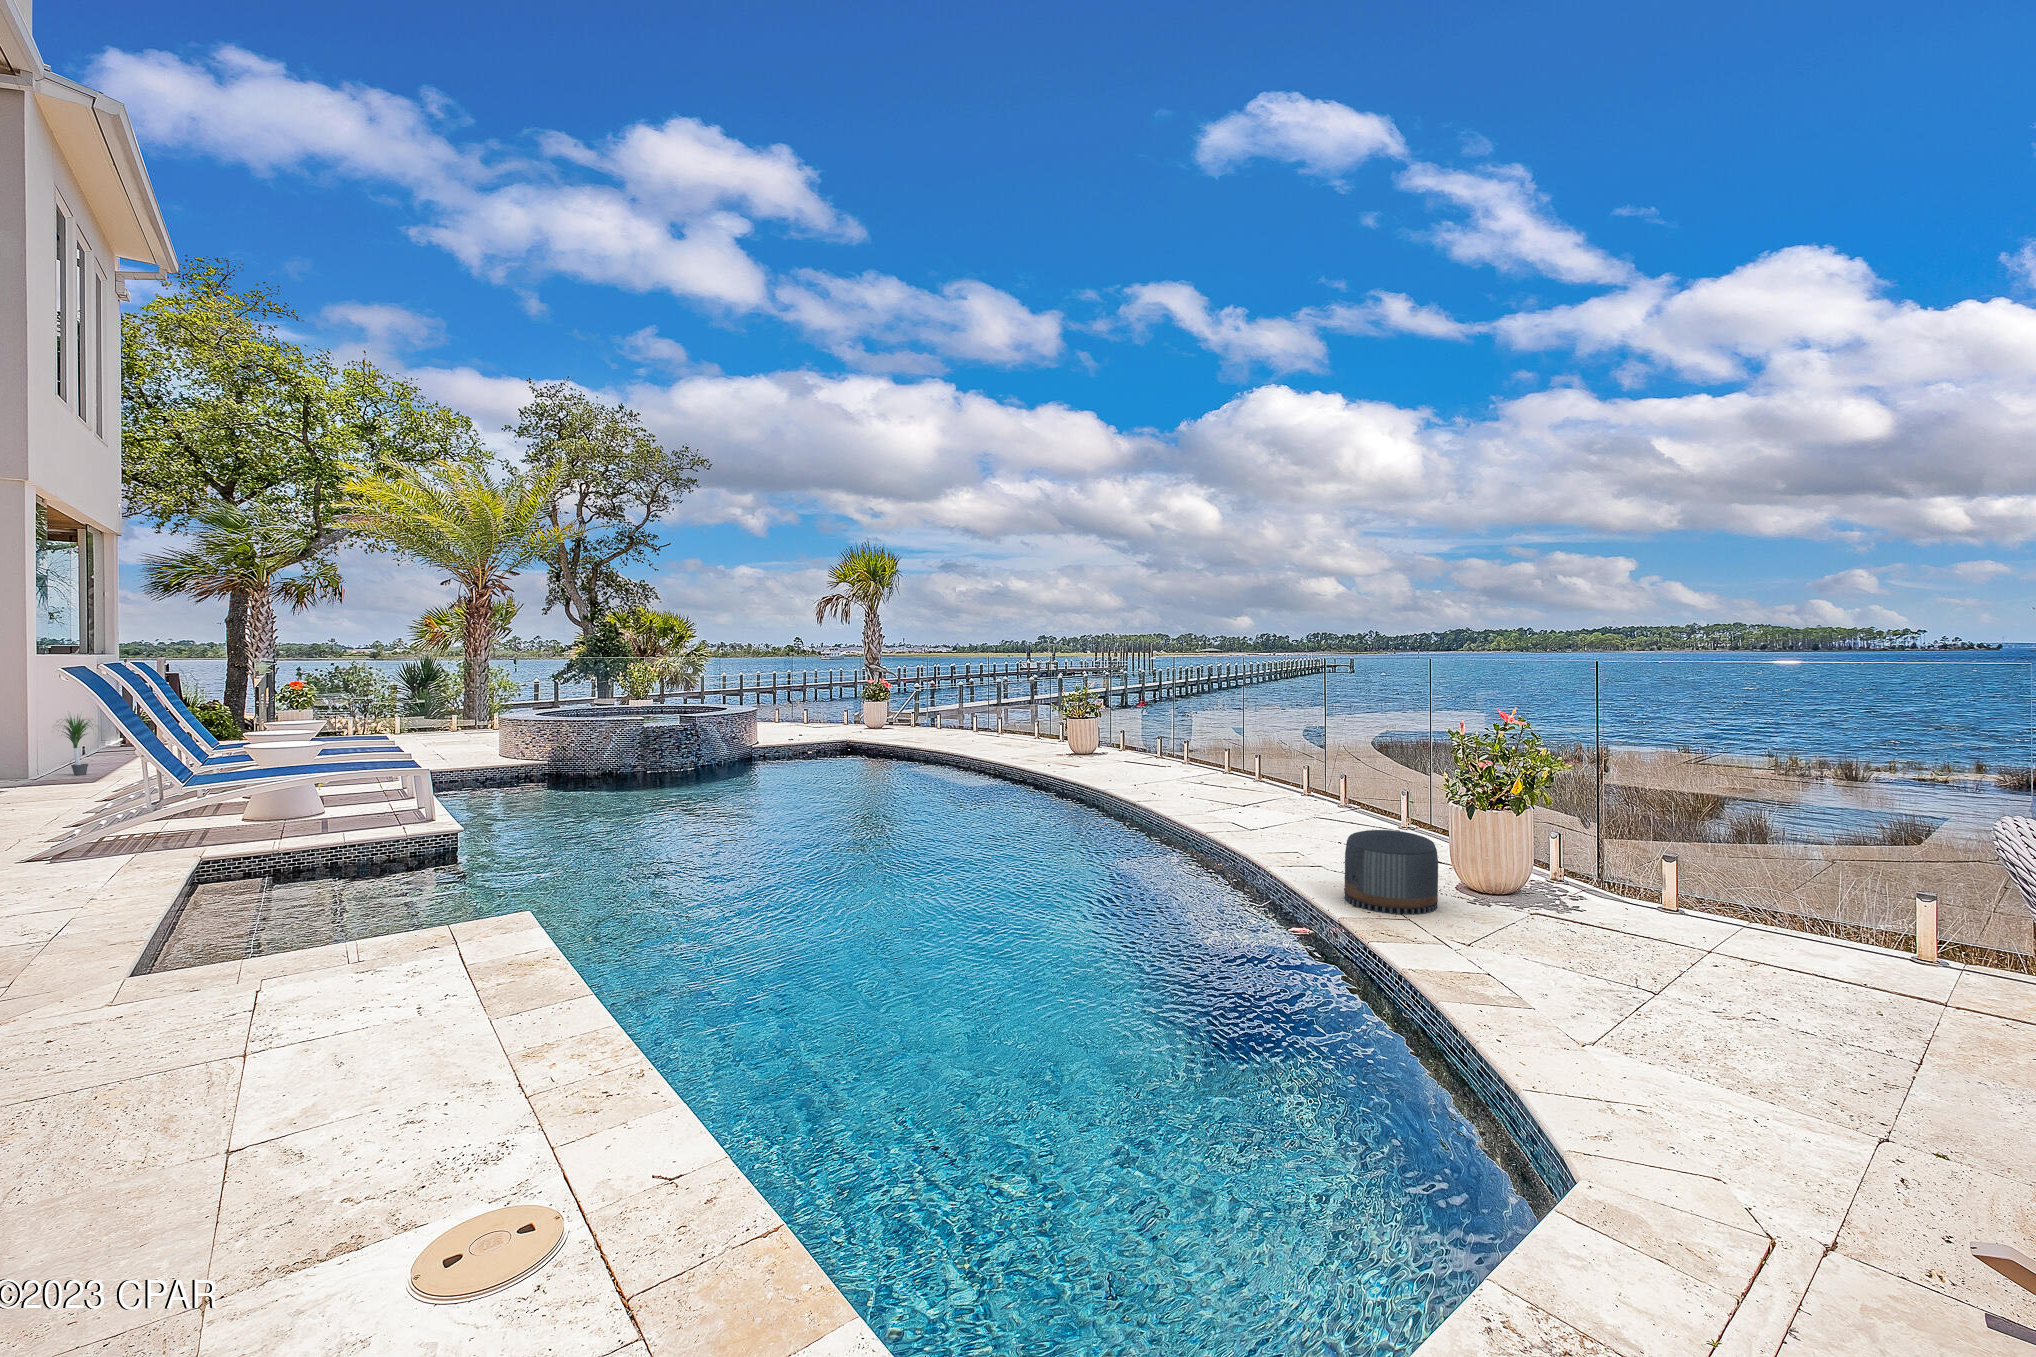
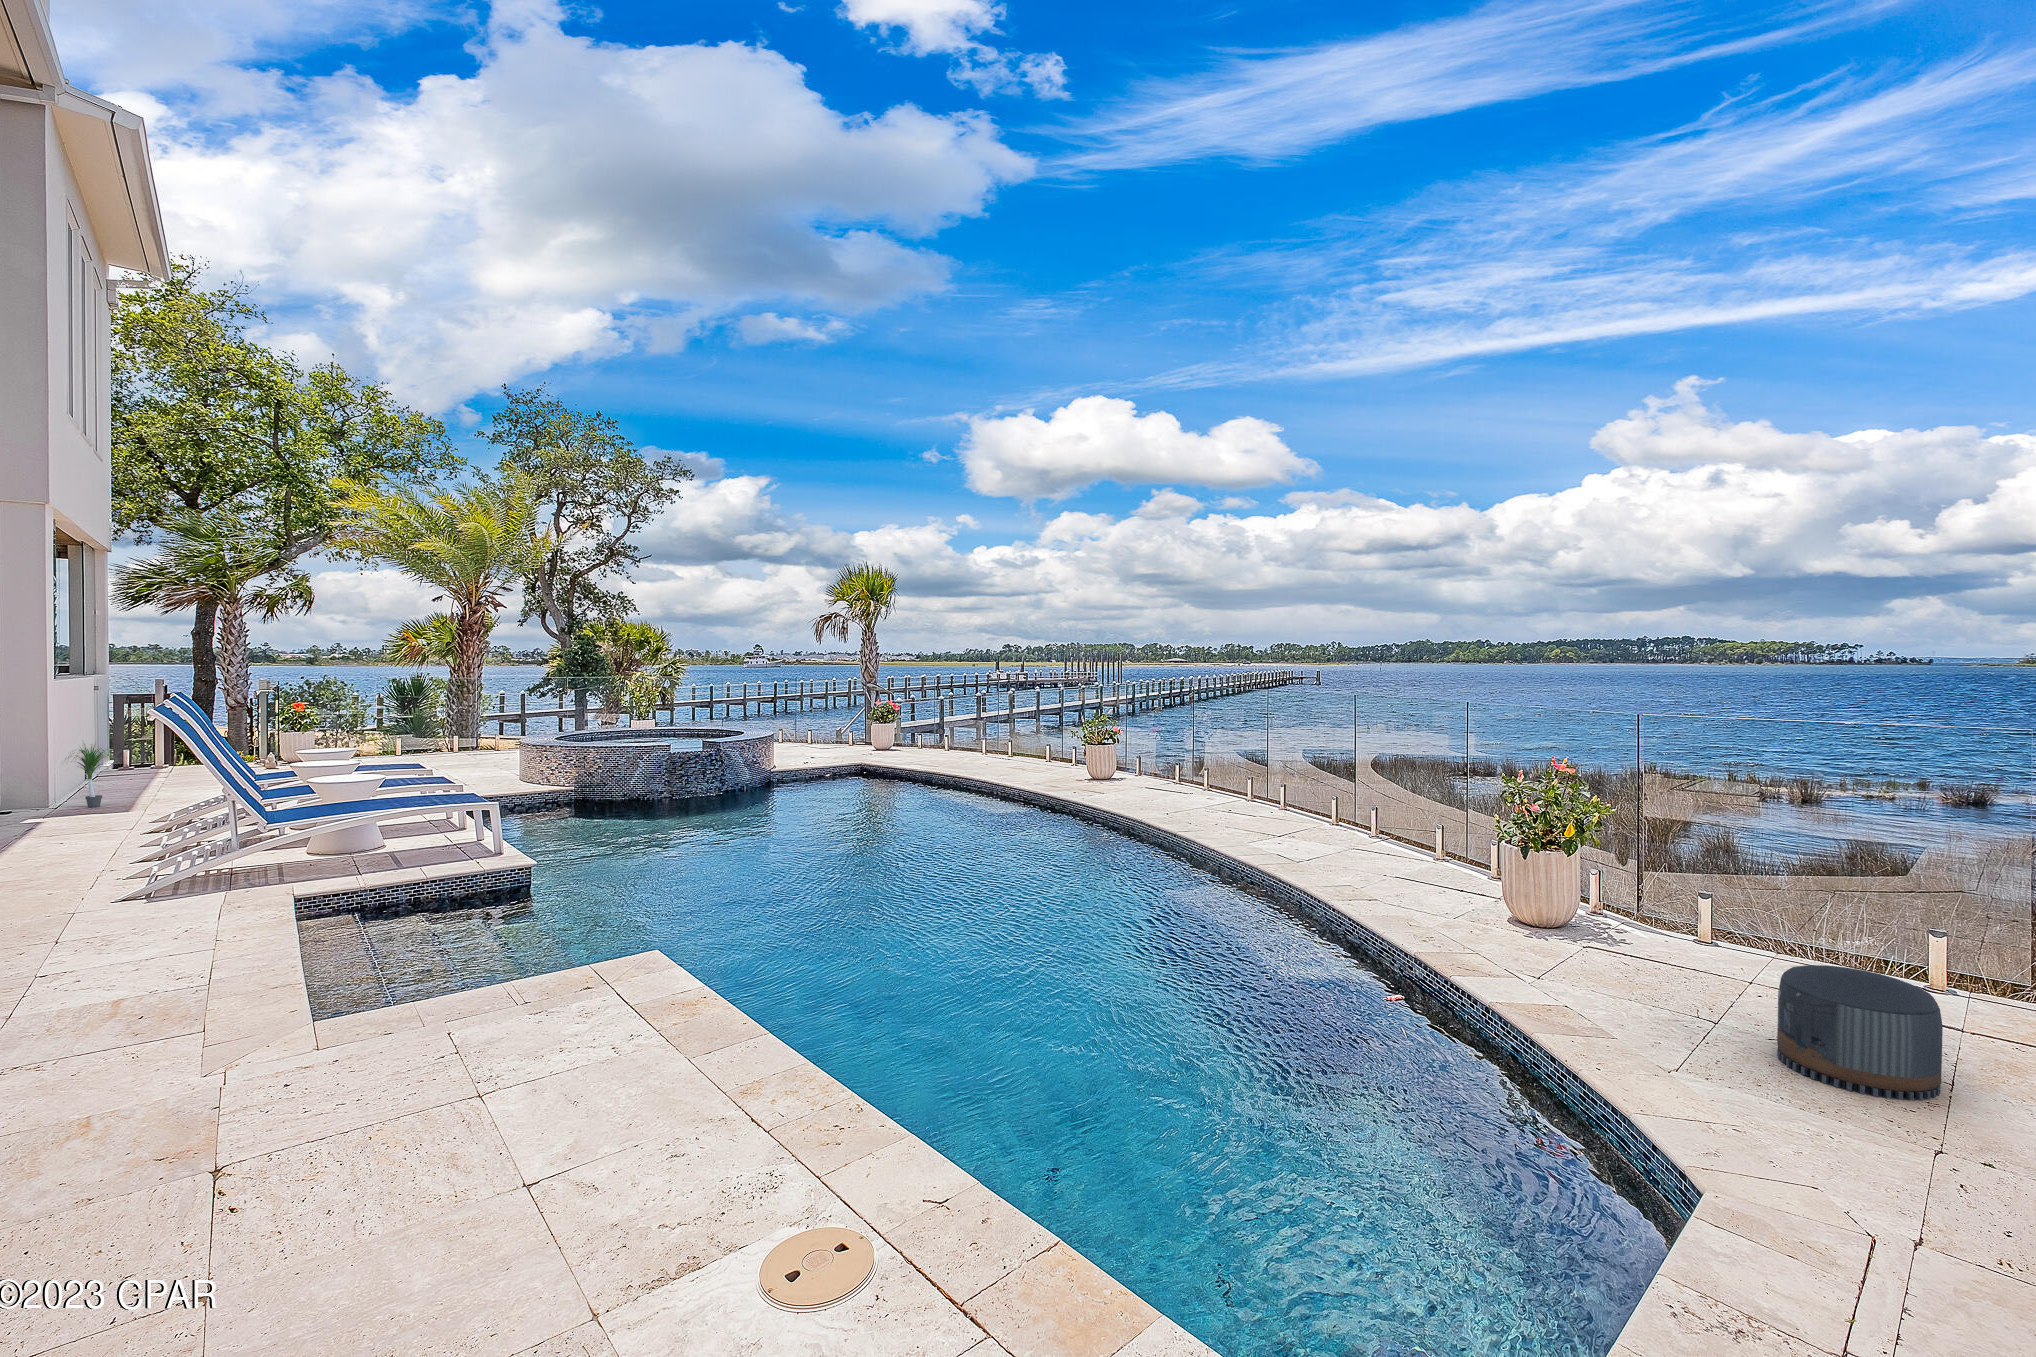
pouf: present [1345,830,1438,915] -> present [1777,965,1943,1101]

